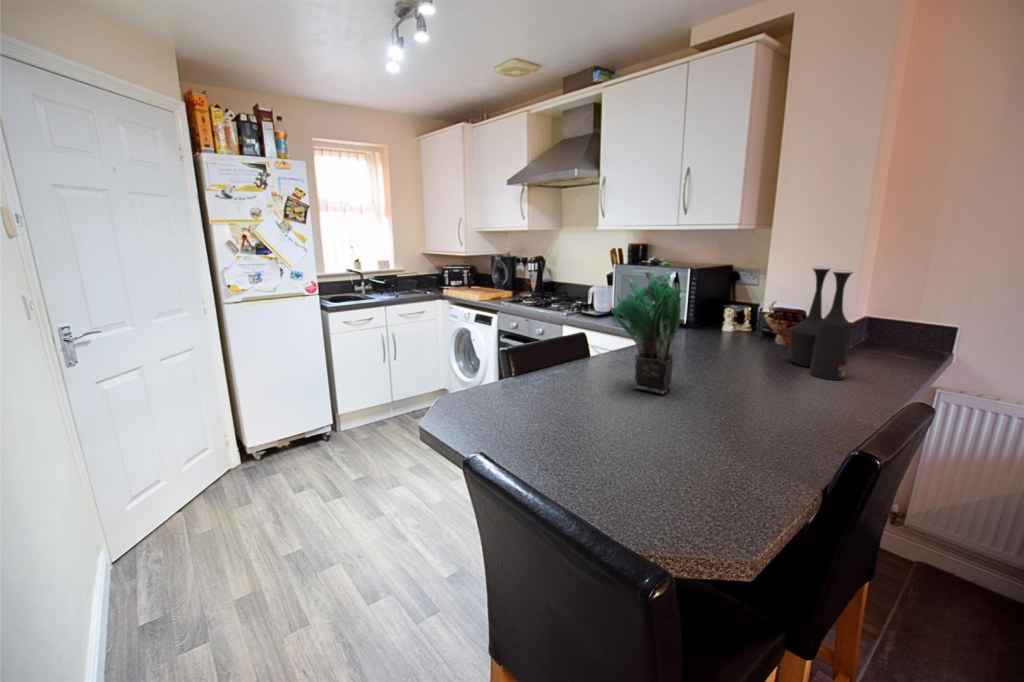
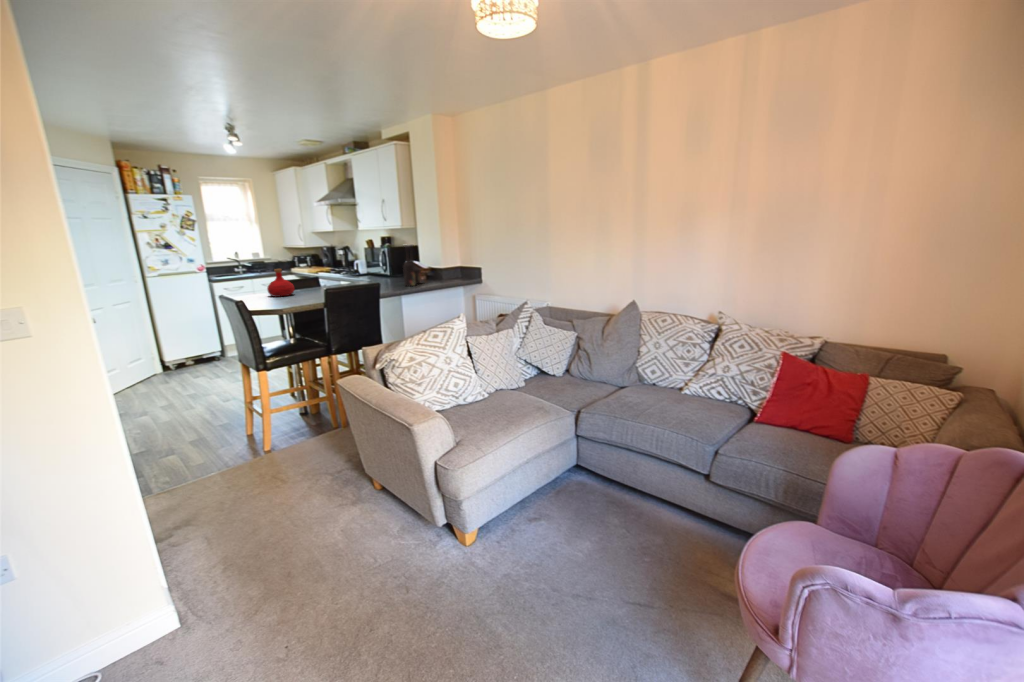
potted plant: present [611,271,681,394] -> none [305,247,339,291]
bottle: none [522,338,596,426] -> present [267,269,294,297]

